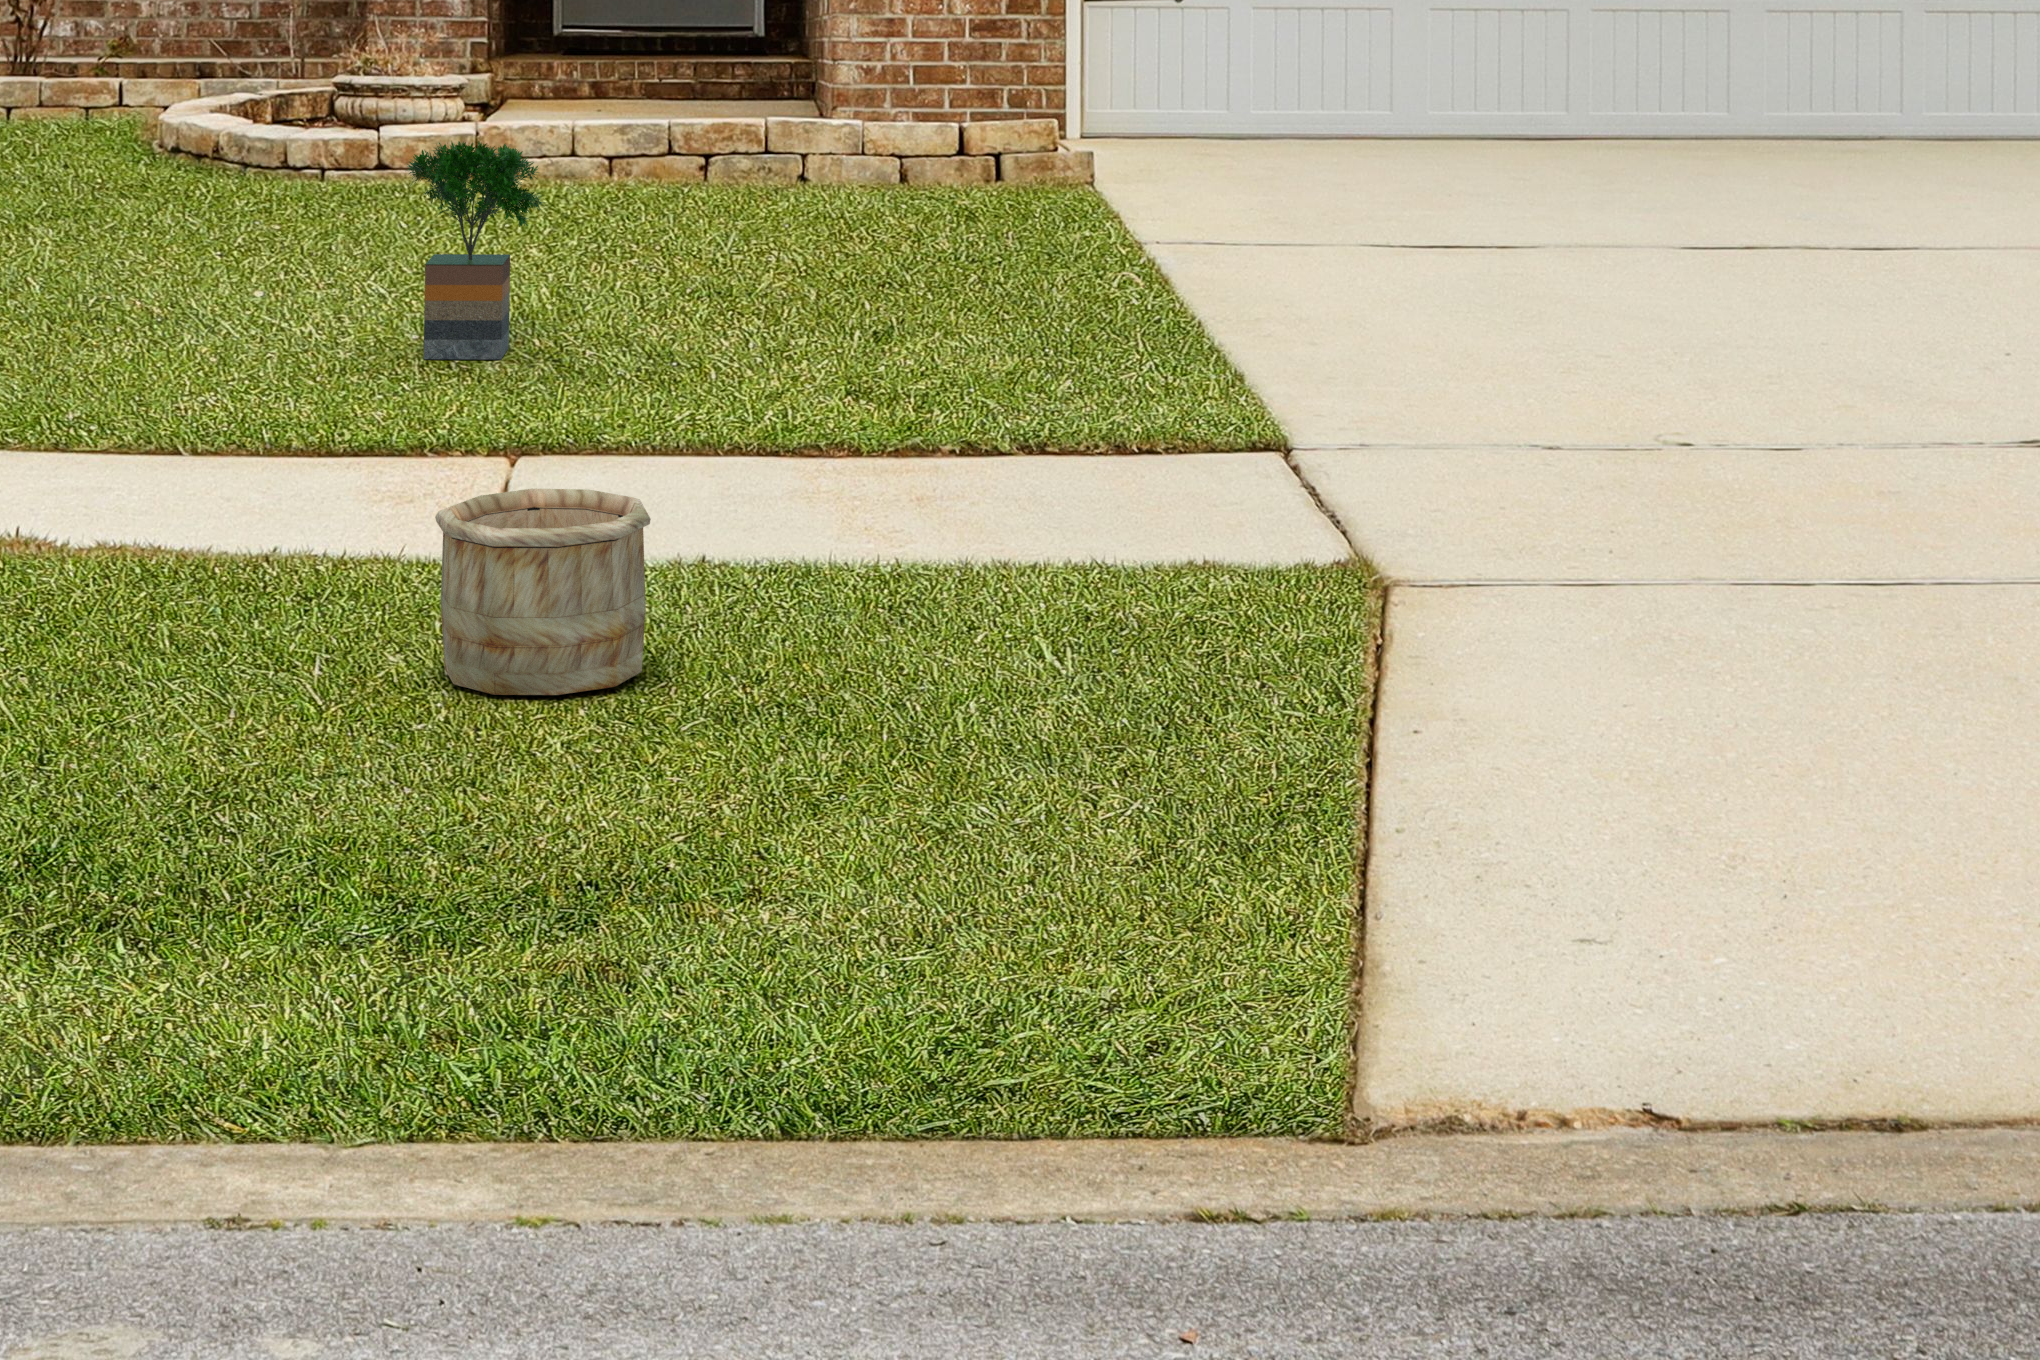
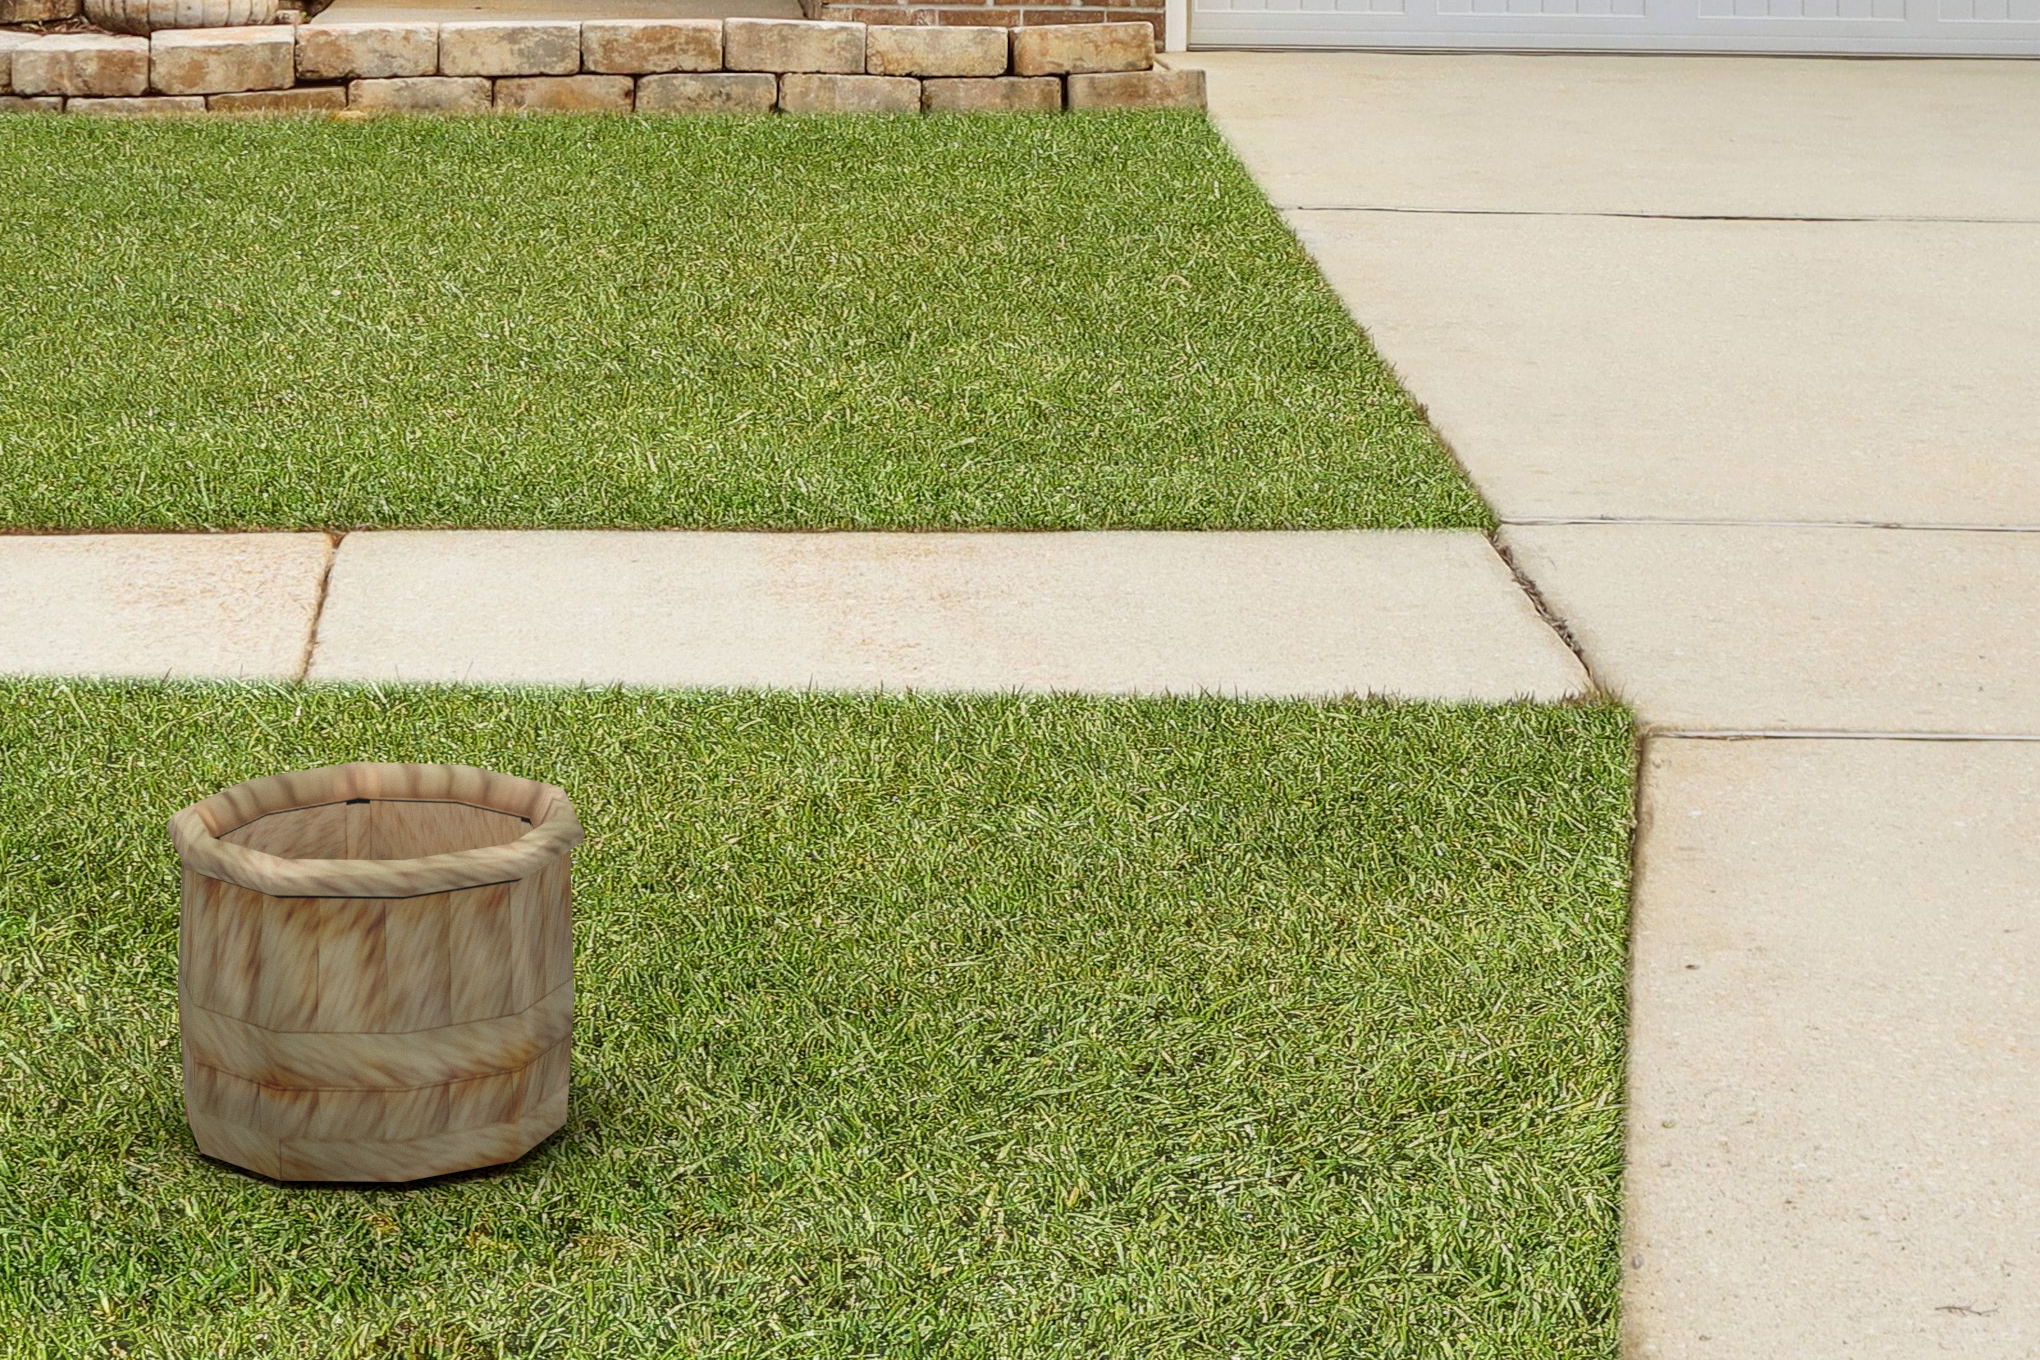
potted tree: present [406,141,542,360] -> none [151,67,389,427]

